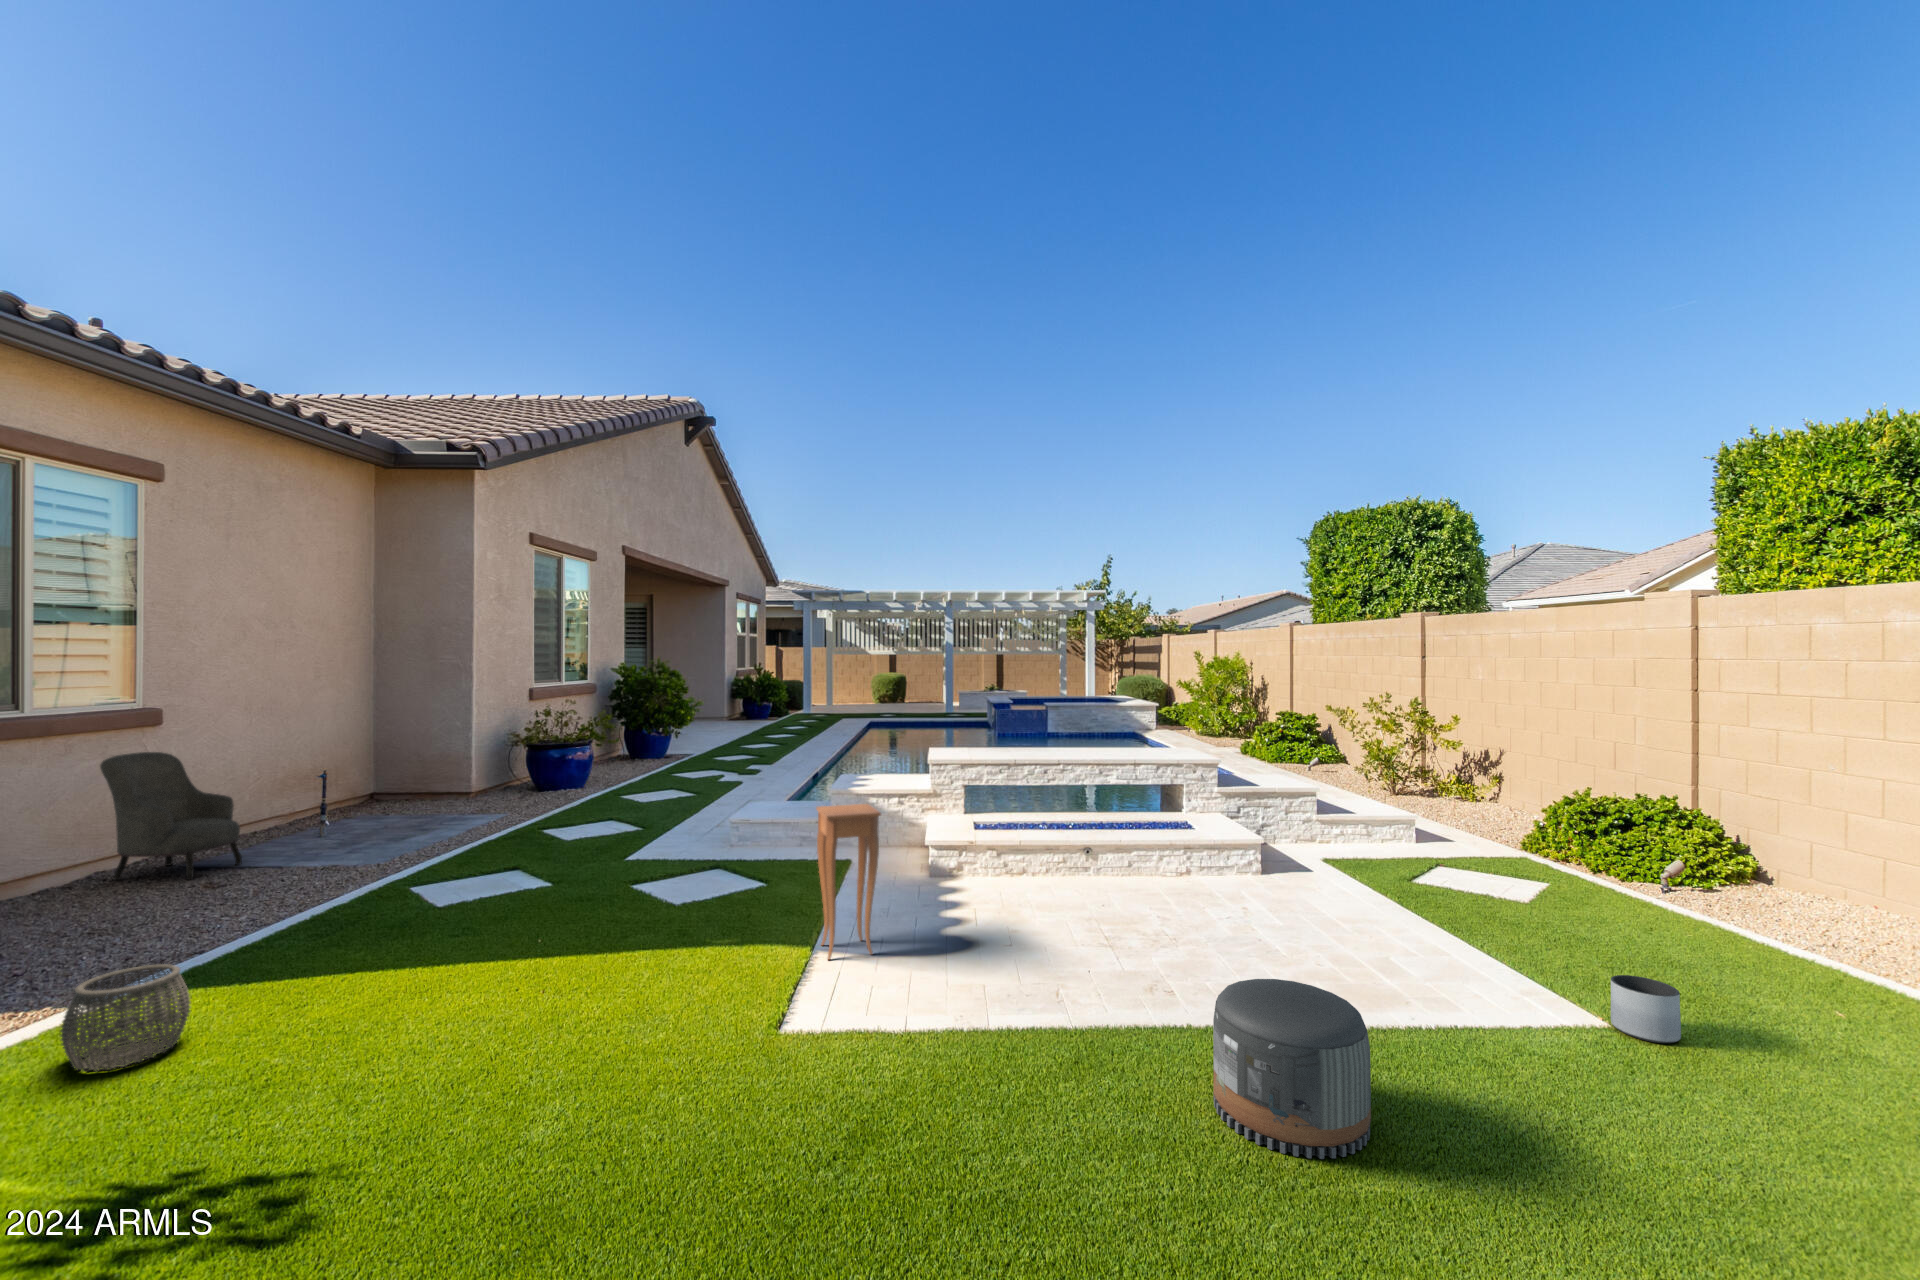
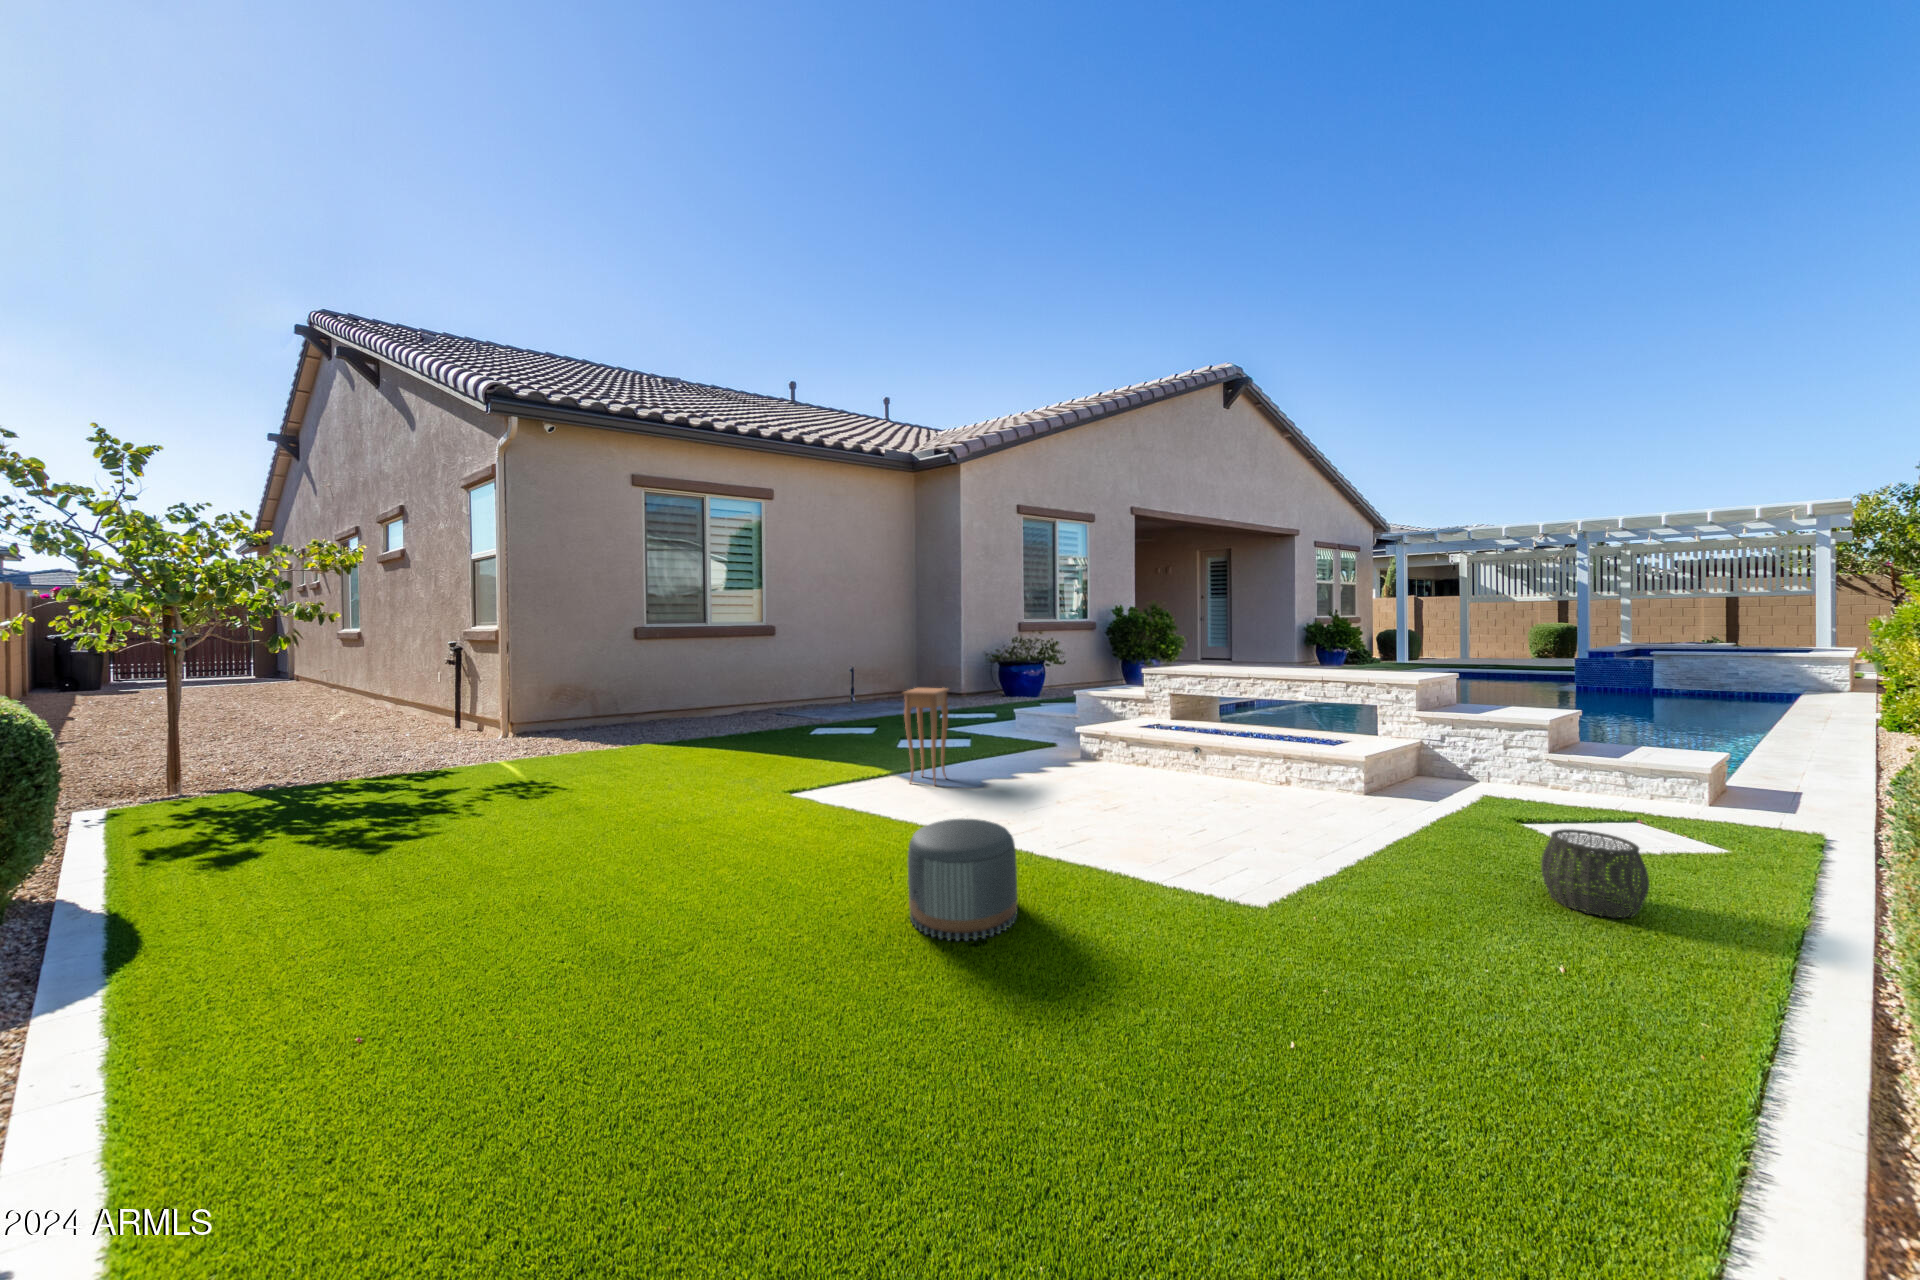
armchair: present [100,752,242,880] -> none [733,649,784,710]
woven basket: present [61,964,190,1072] -> present [1541,829,1649,918]
planter: present [1611,975,1681,1043] -> none [1418,929,1499,1017]

